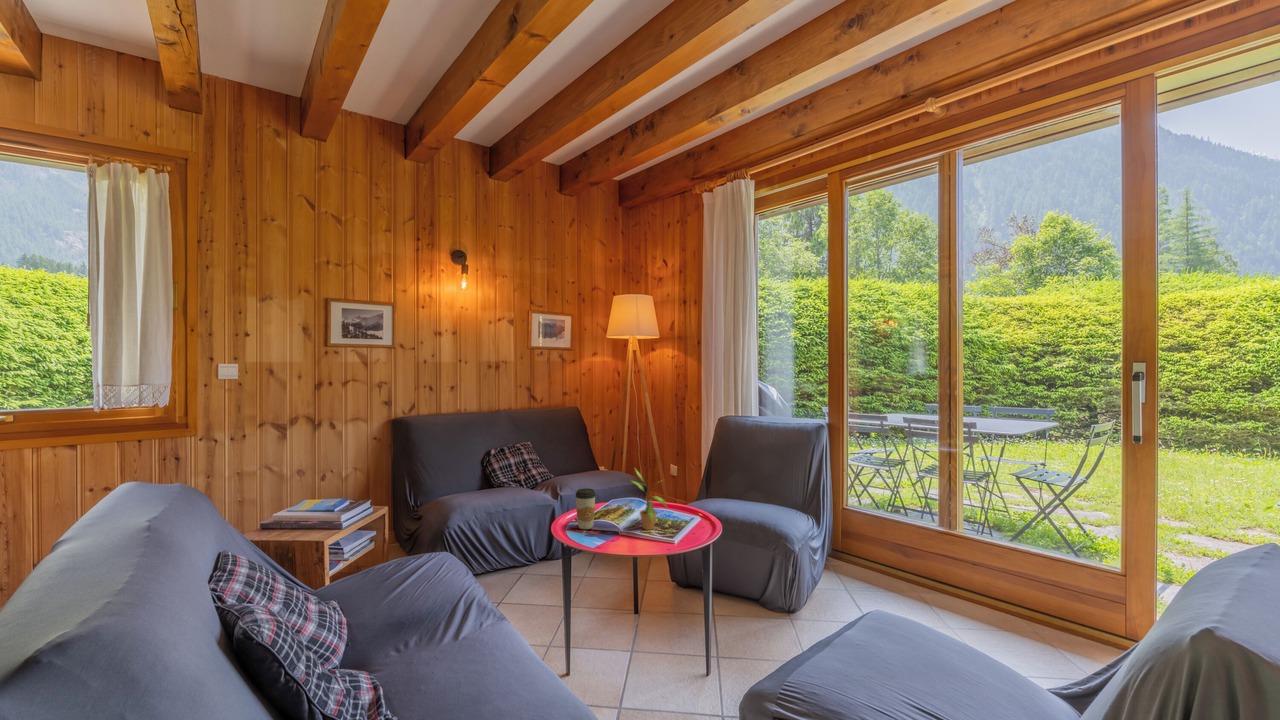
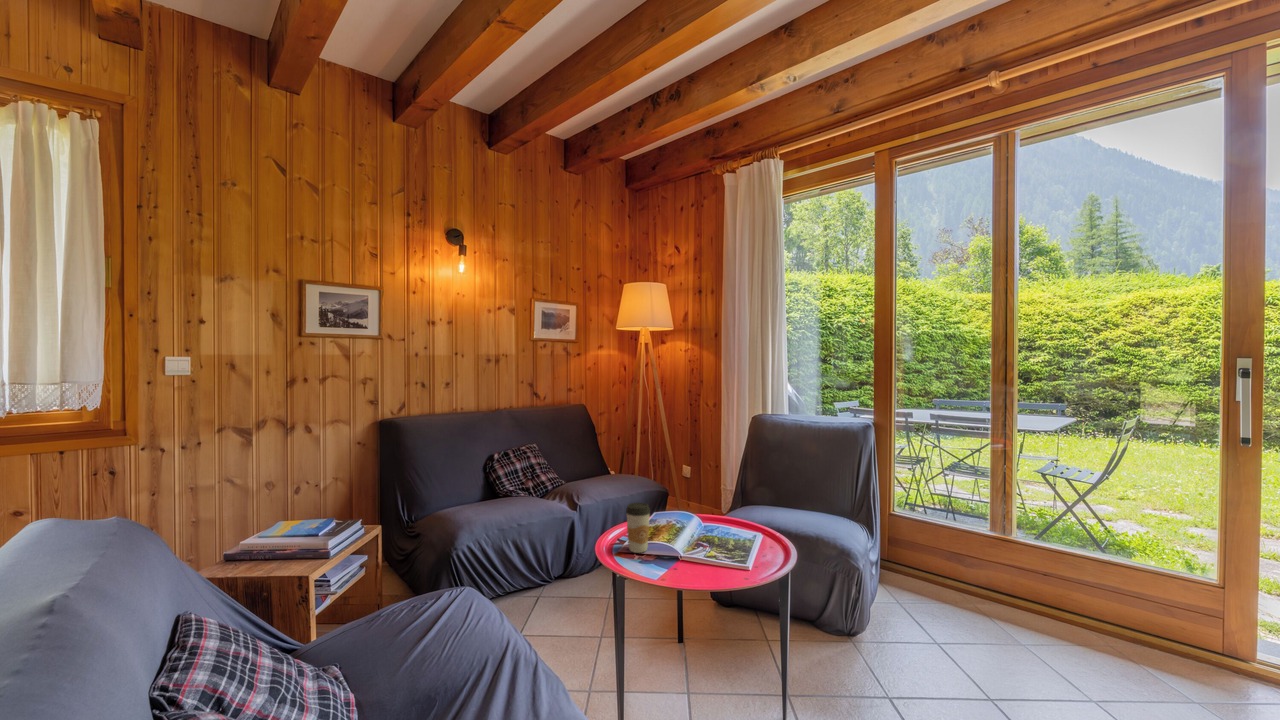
potted plant: present [622,469,666,530] -> none [679,476,739,551]

